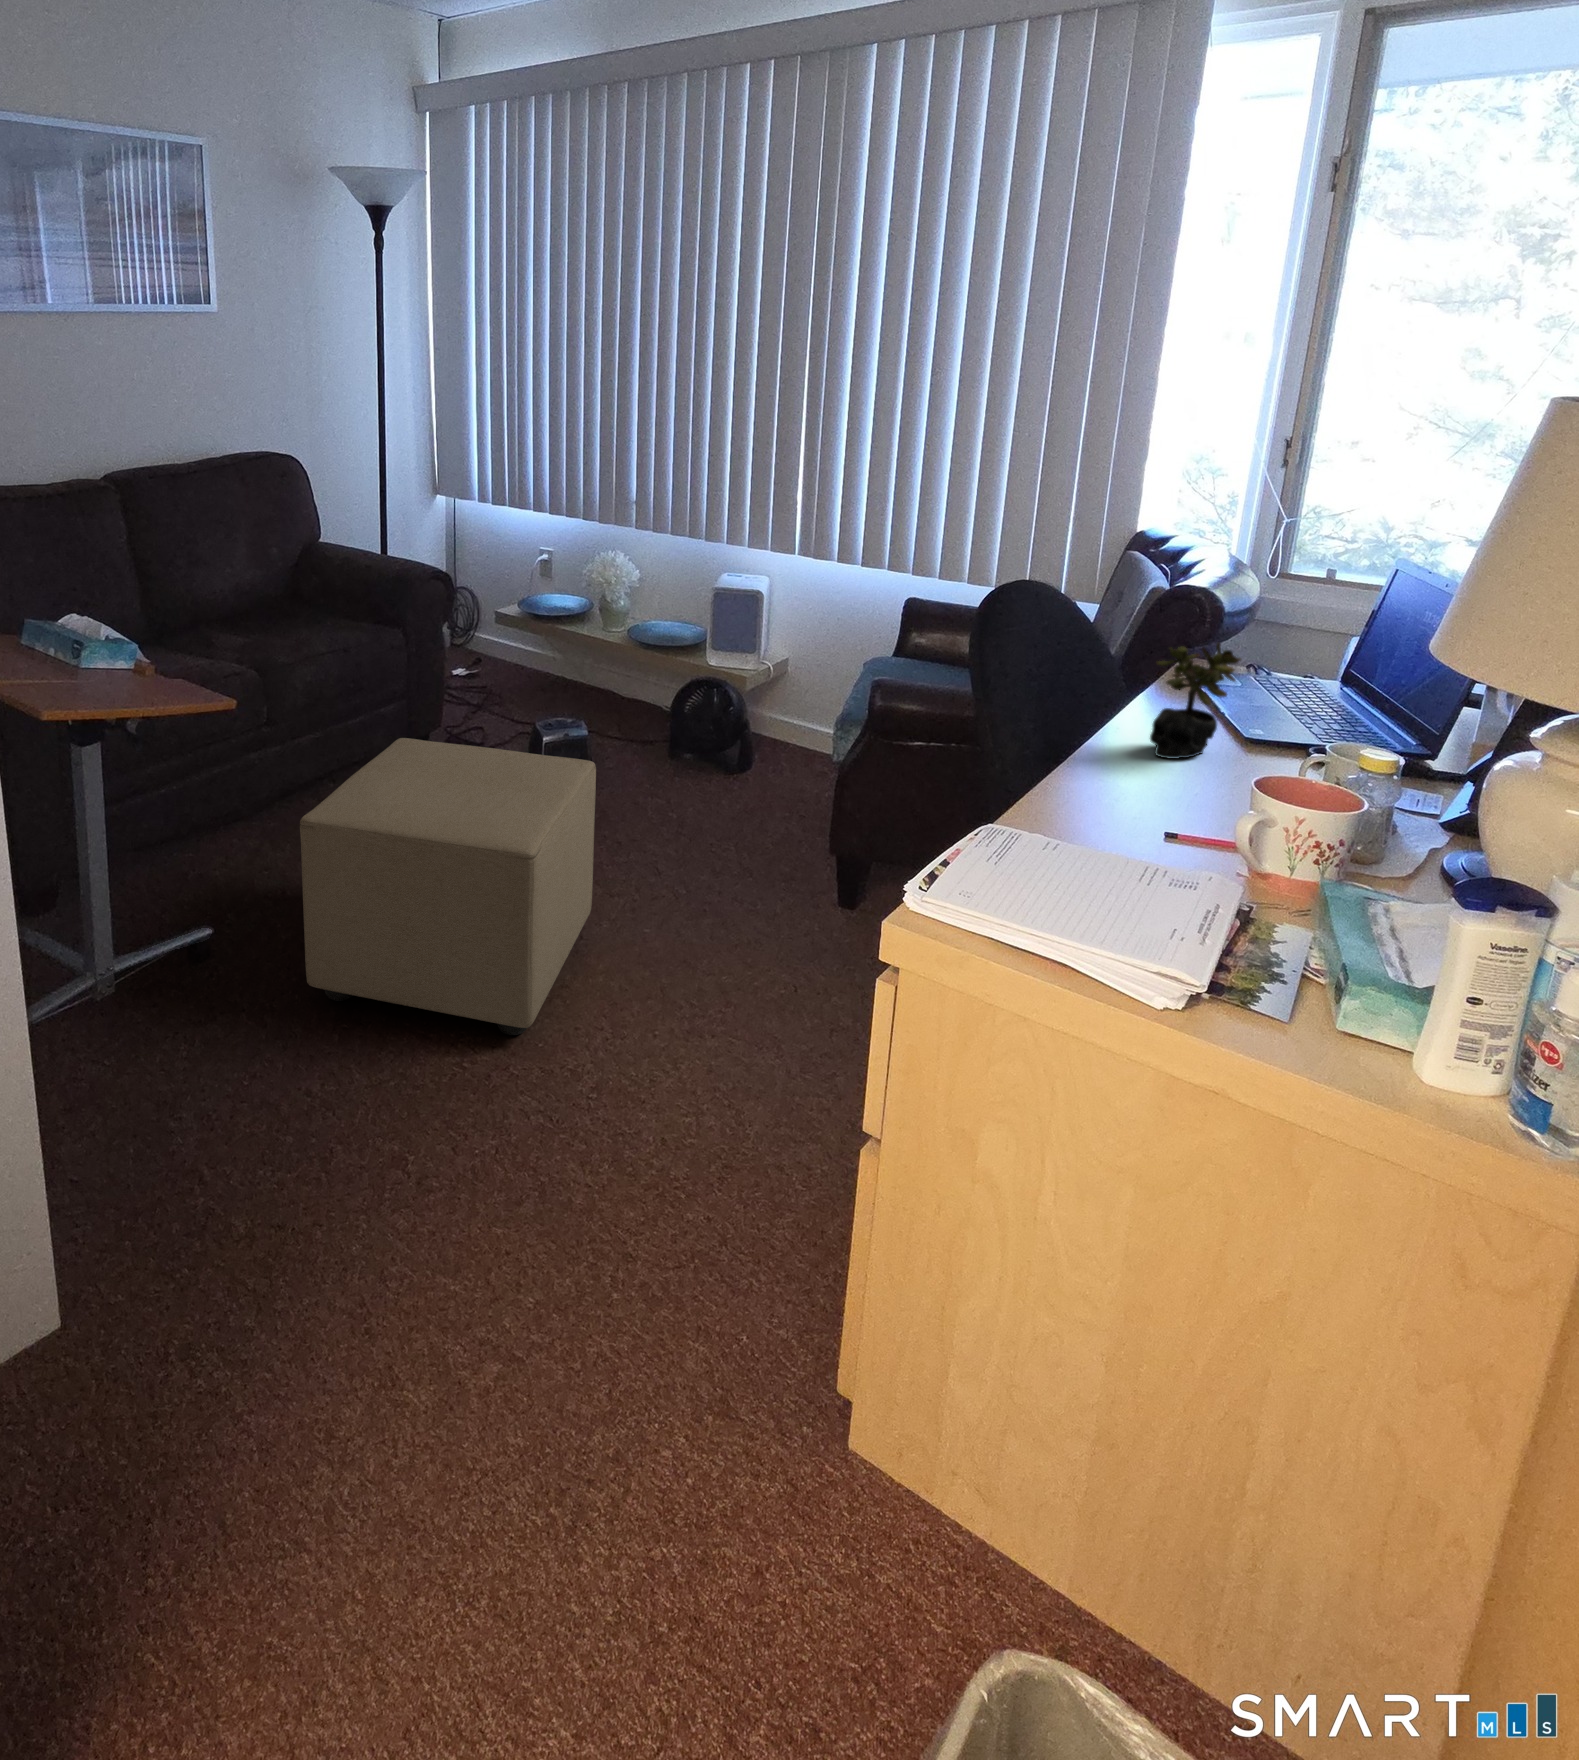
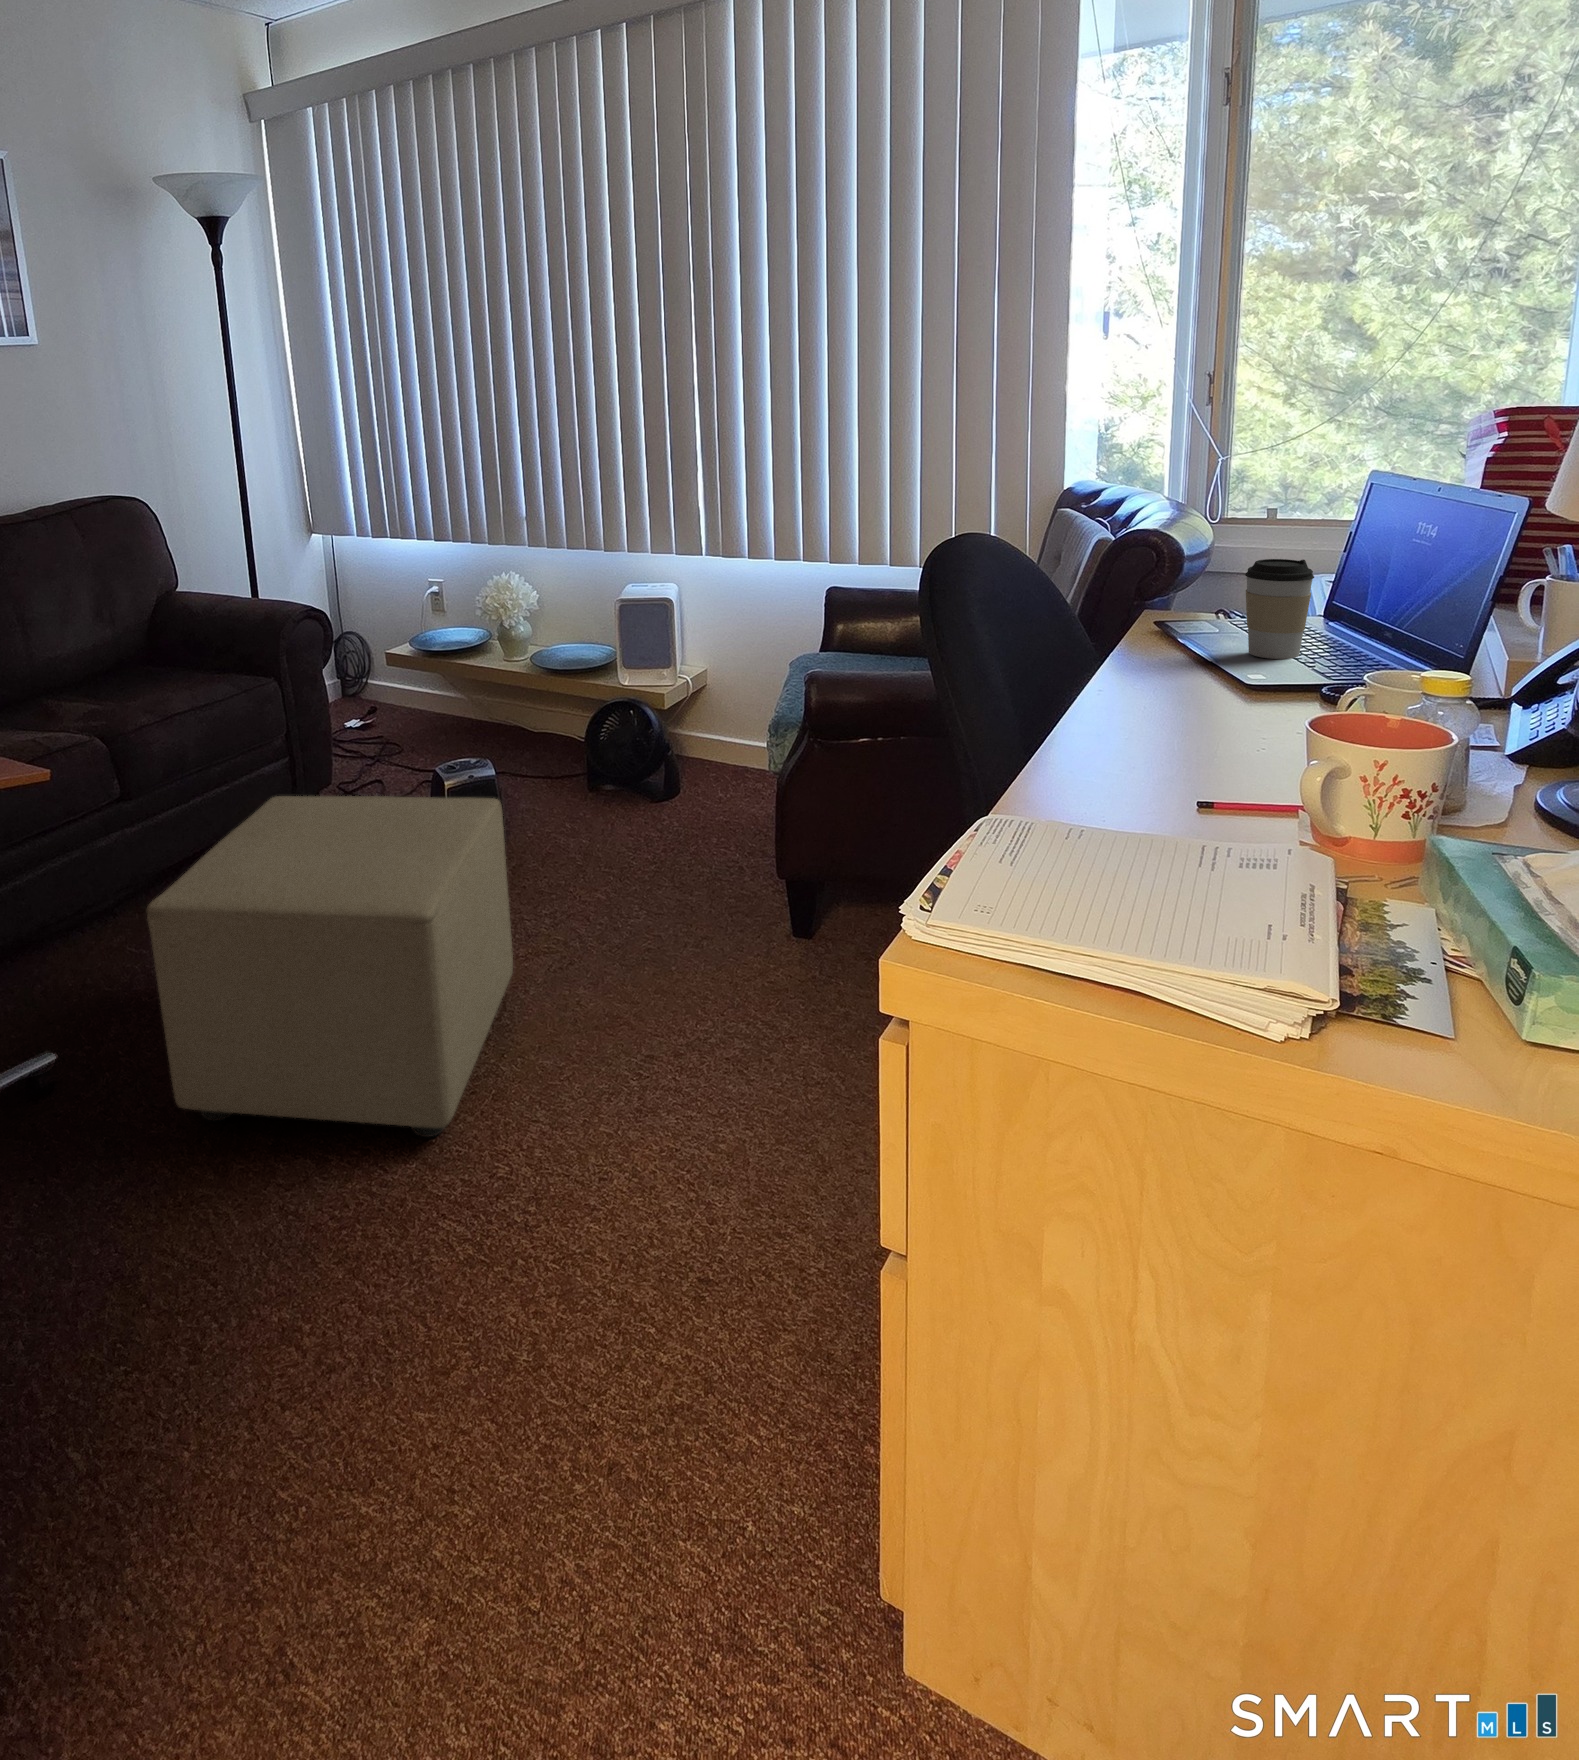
coffee cup: none [1270,630,1335,720] -> present [1245,559,1314,659]
succulent plant: present [1150,643,1241,759] -> none [1130,573,1228,715]

